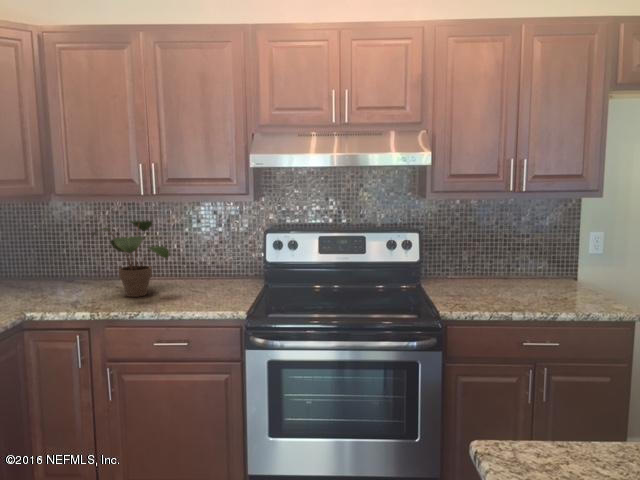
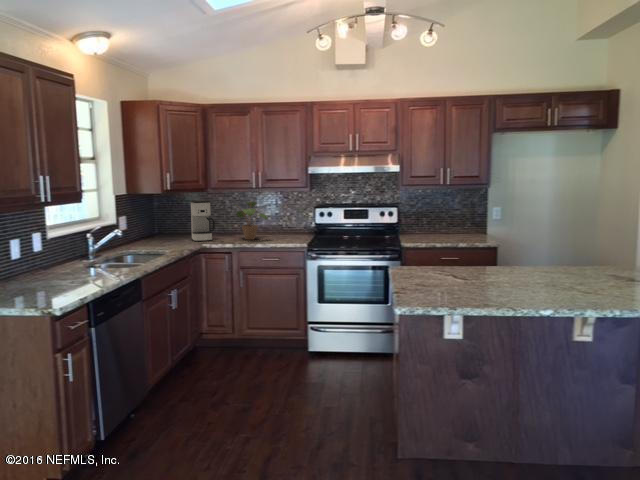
coffee maker: none [12,218,65,303] -> present [190,200,215,241]

